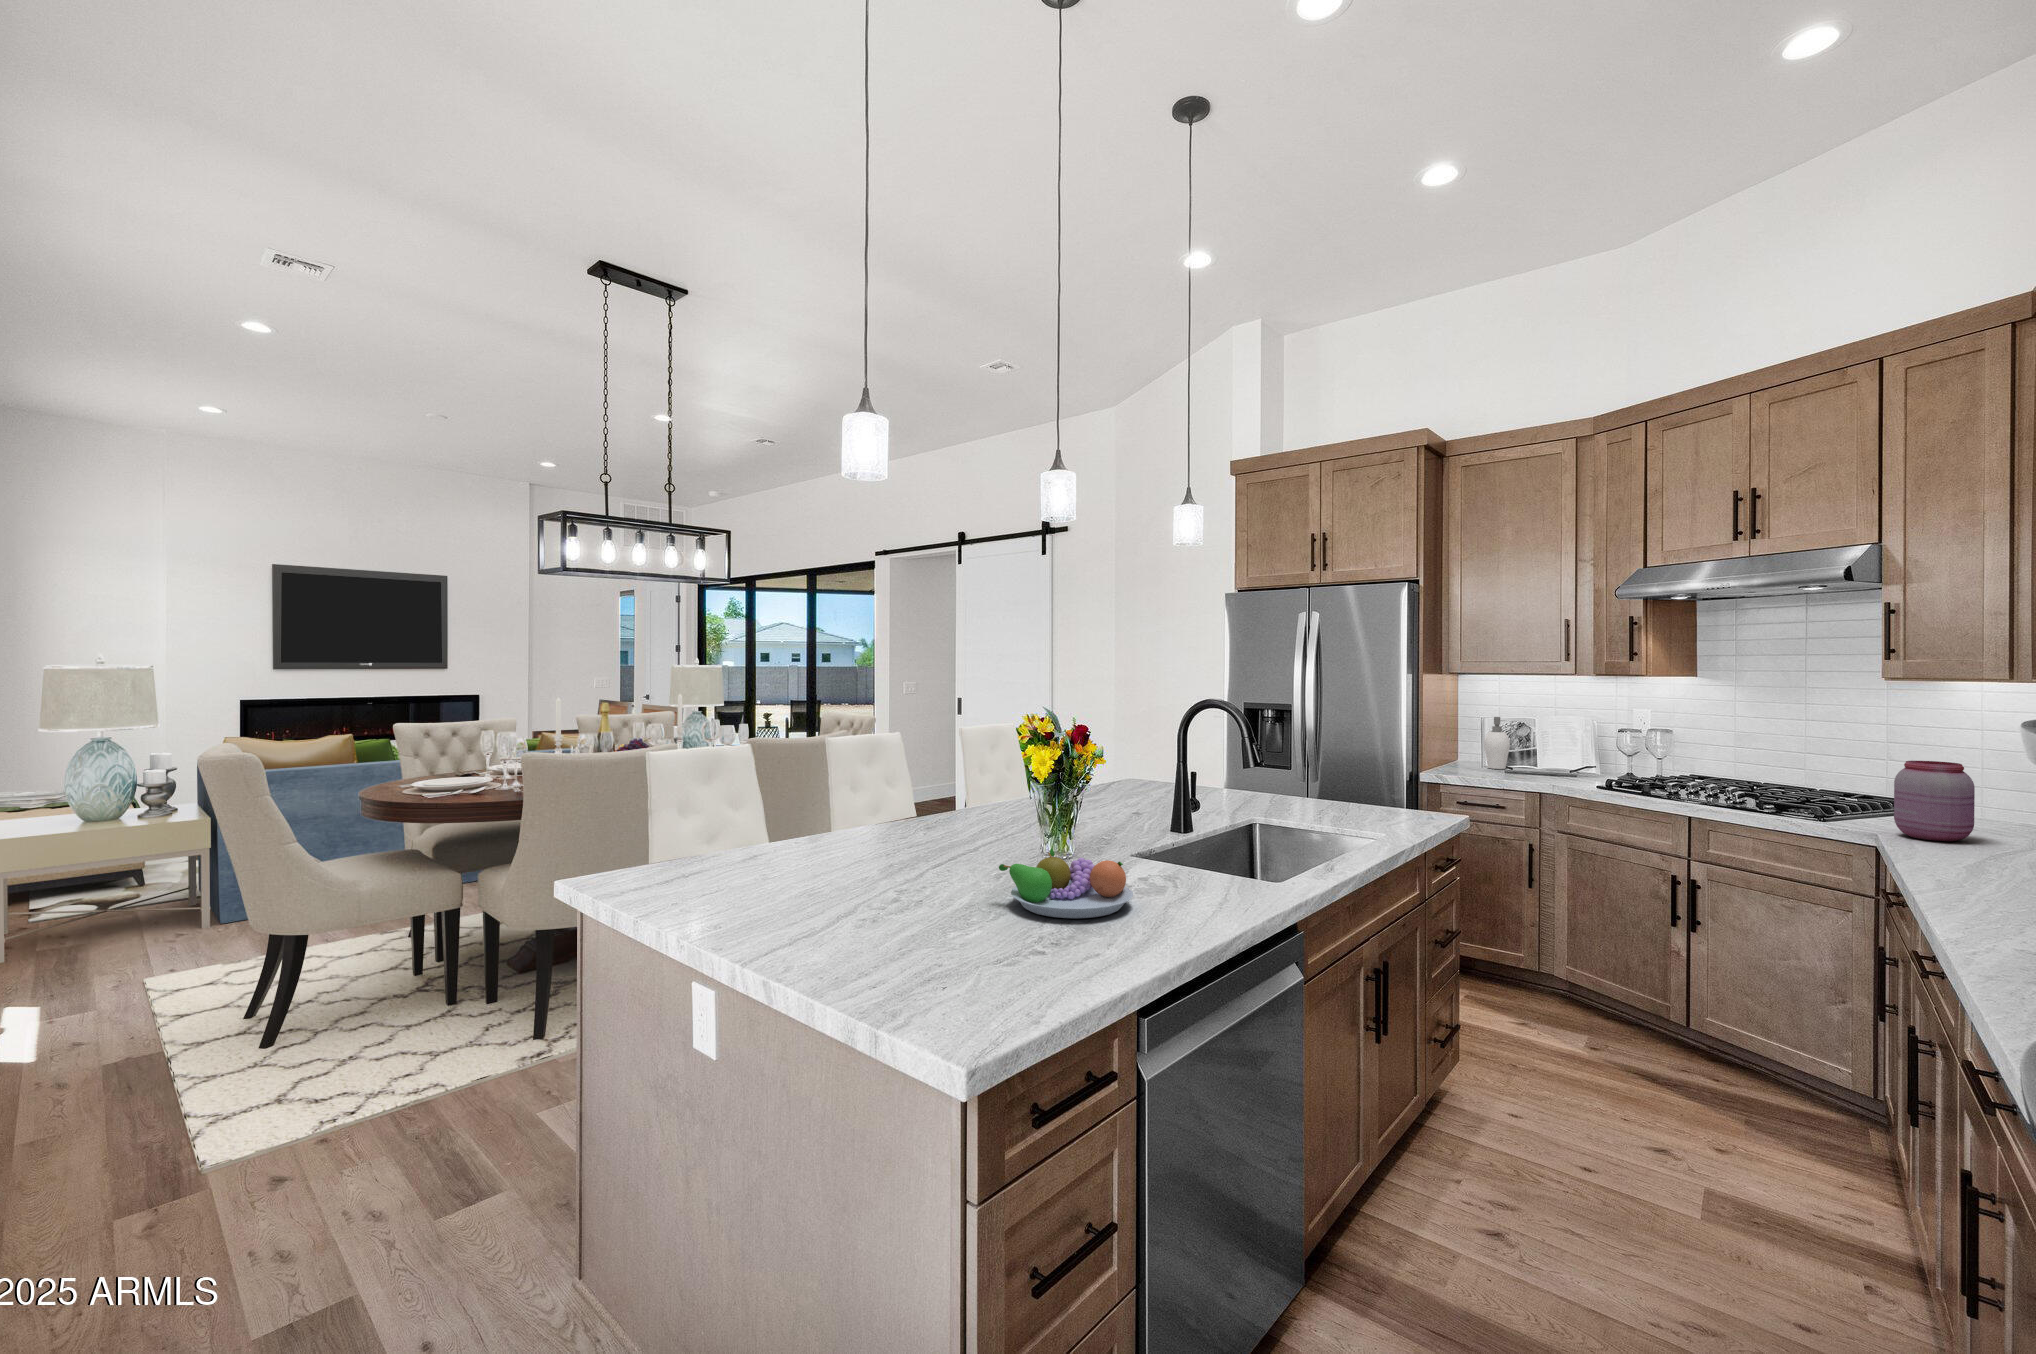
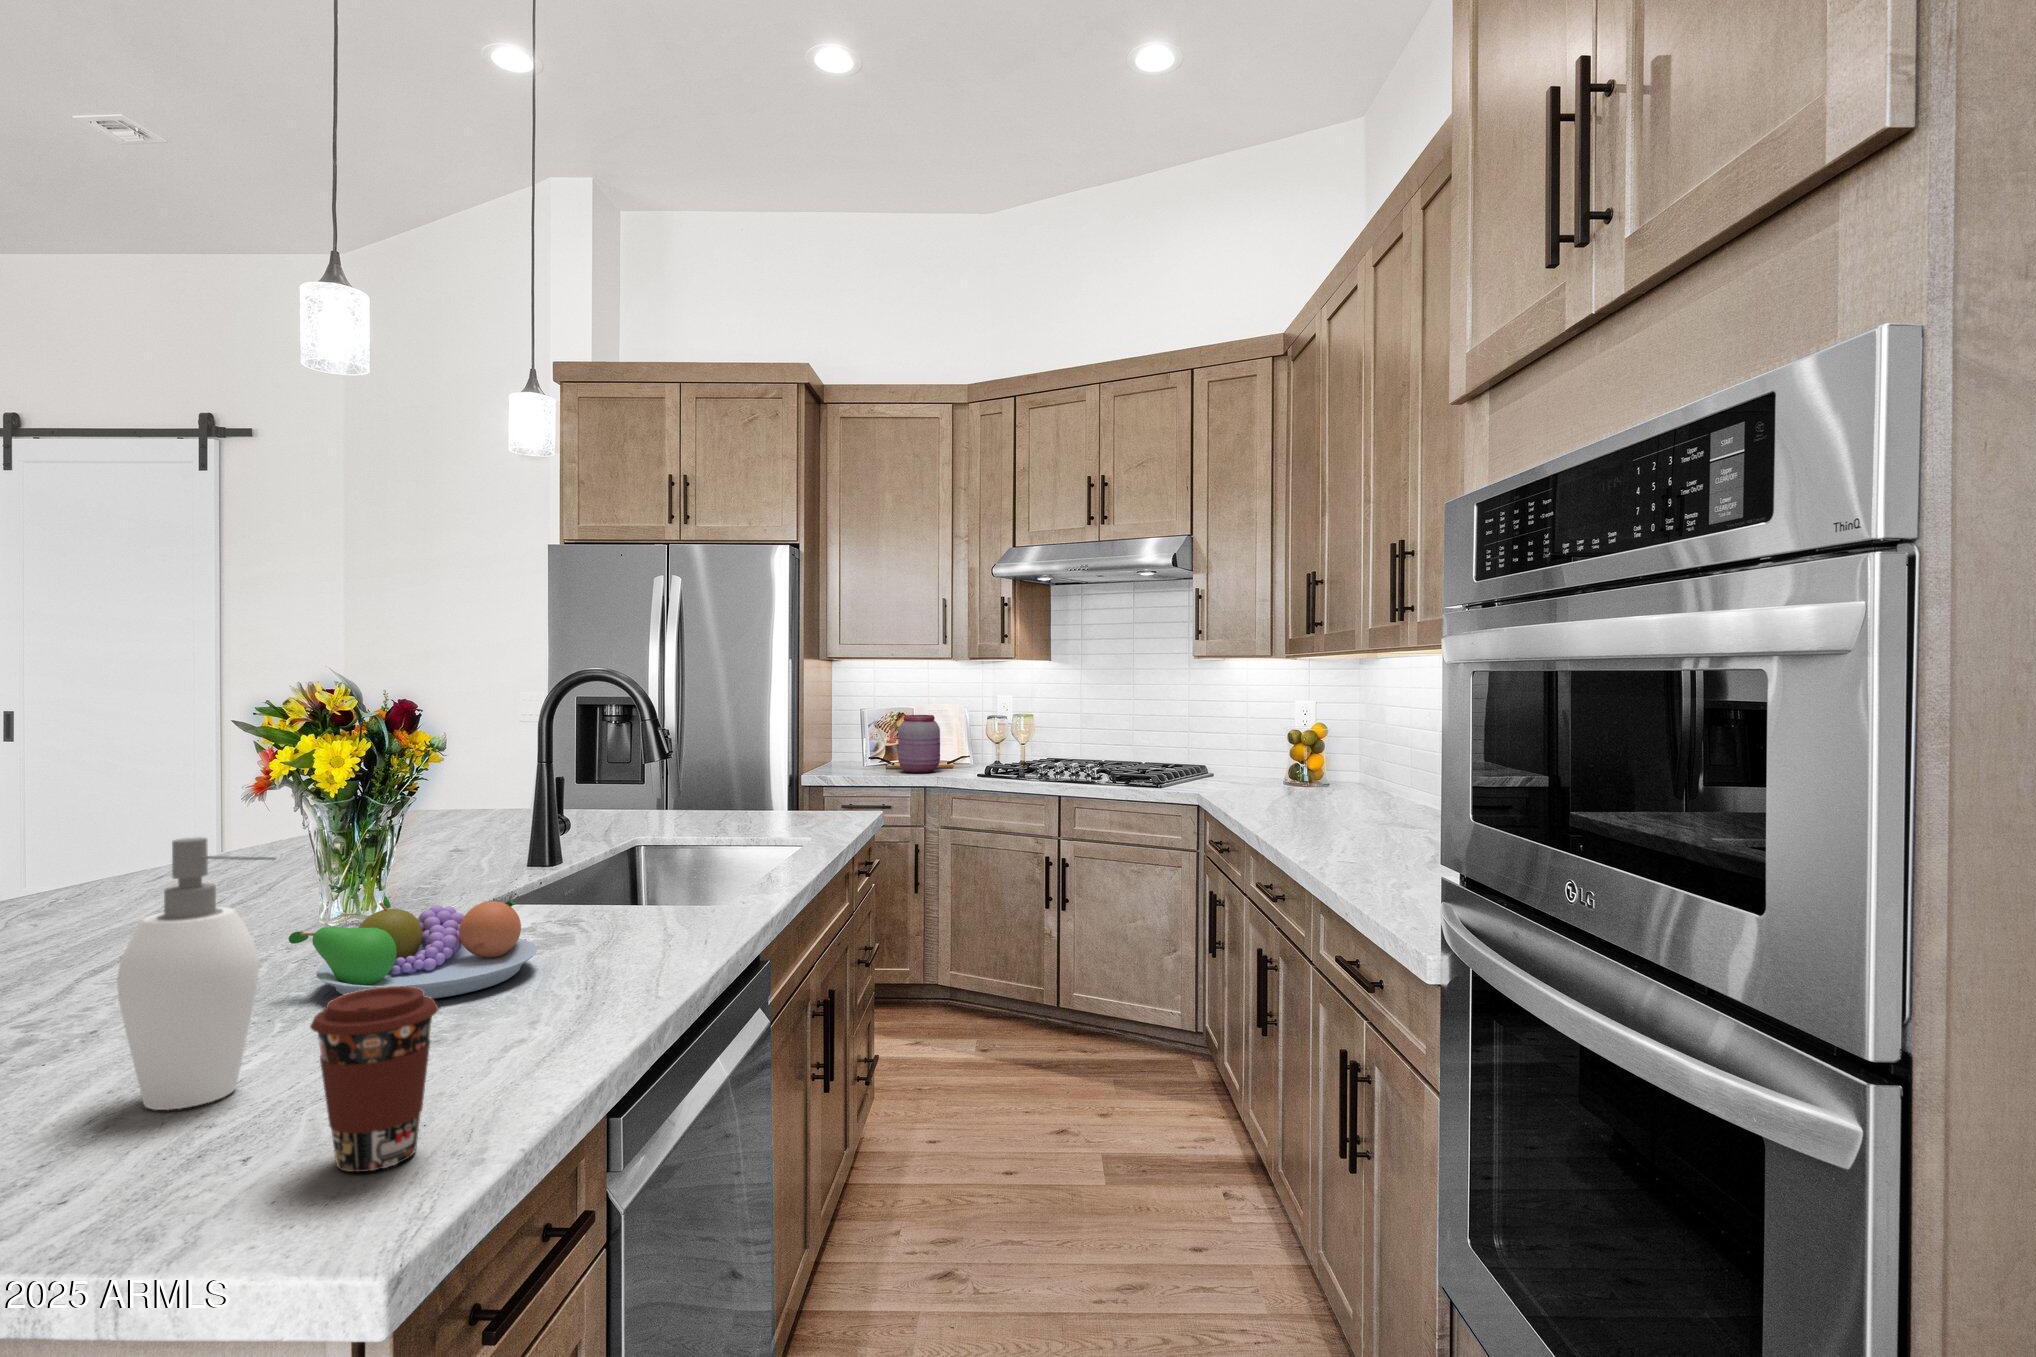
soap dispenser: present [1484,717,1510,769] -> present [117,837,276,1110]
jar: present [1894,761,1975,841] -> present [898,715,940,773]
coffee cup: none [959,911,1022,1015] -> present [310,986,438,1172]

